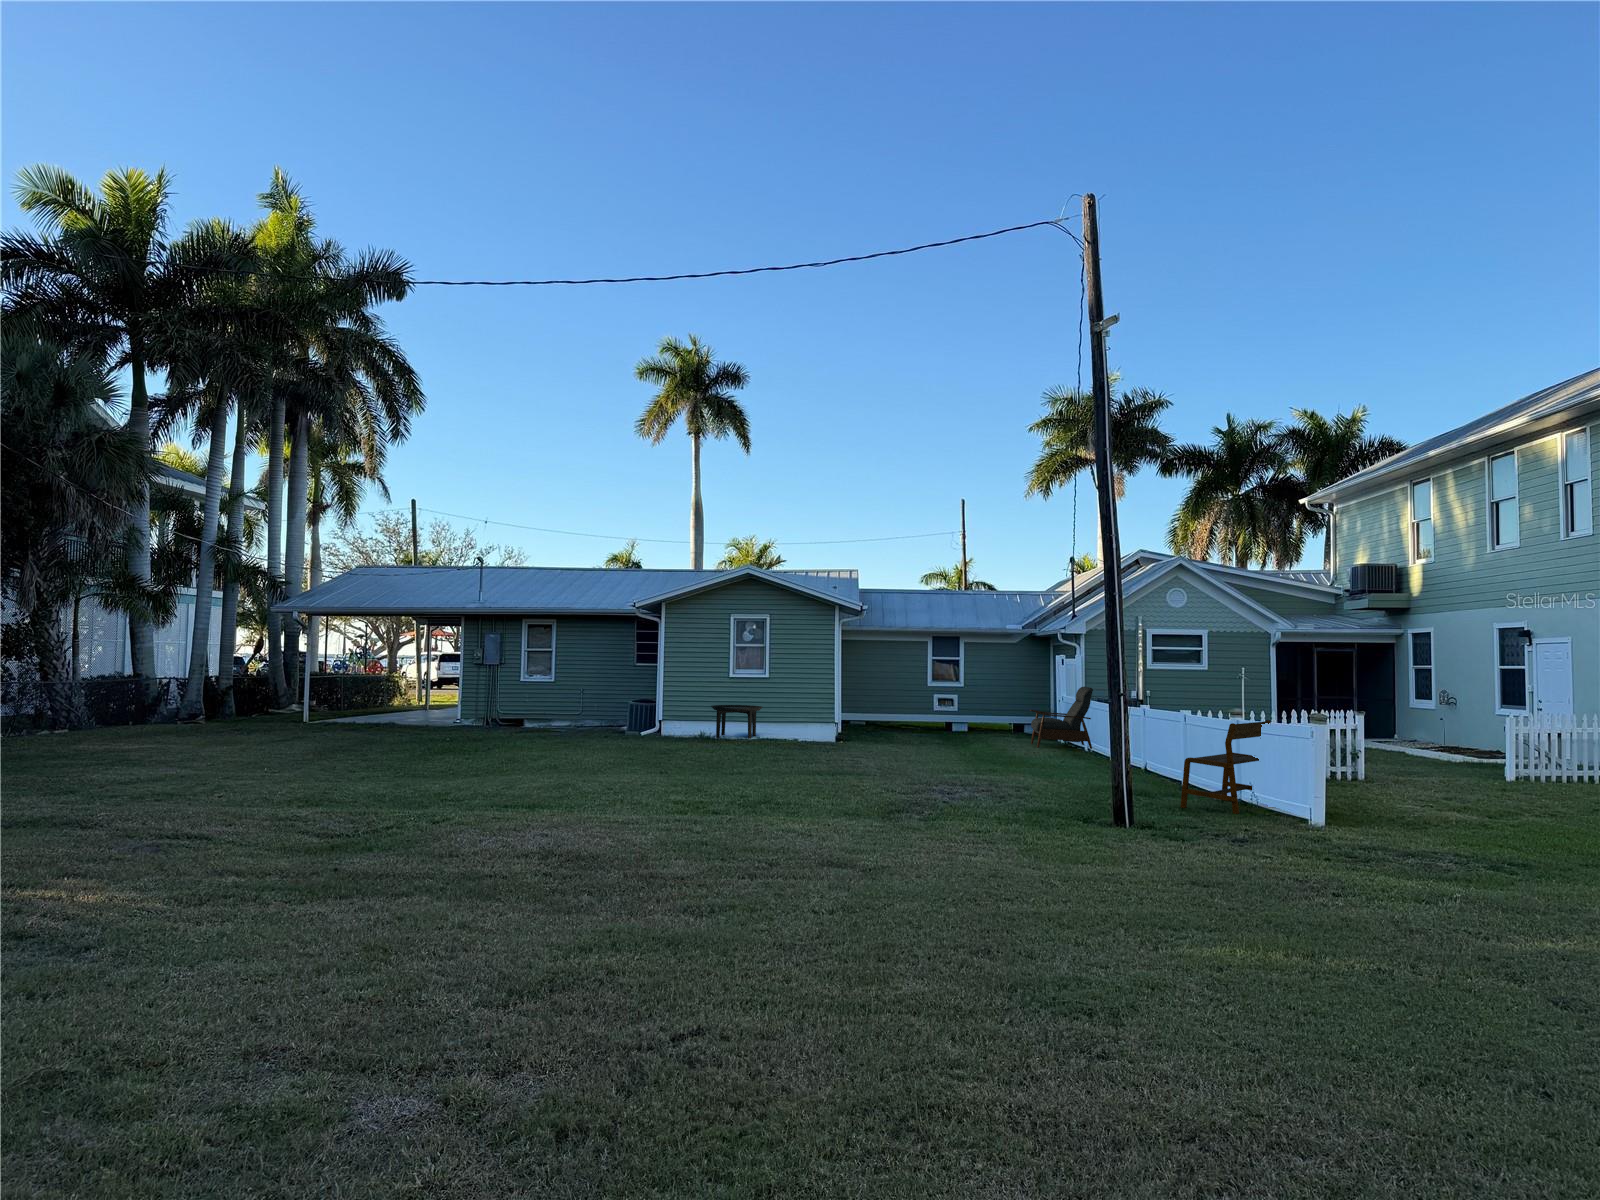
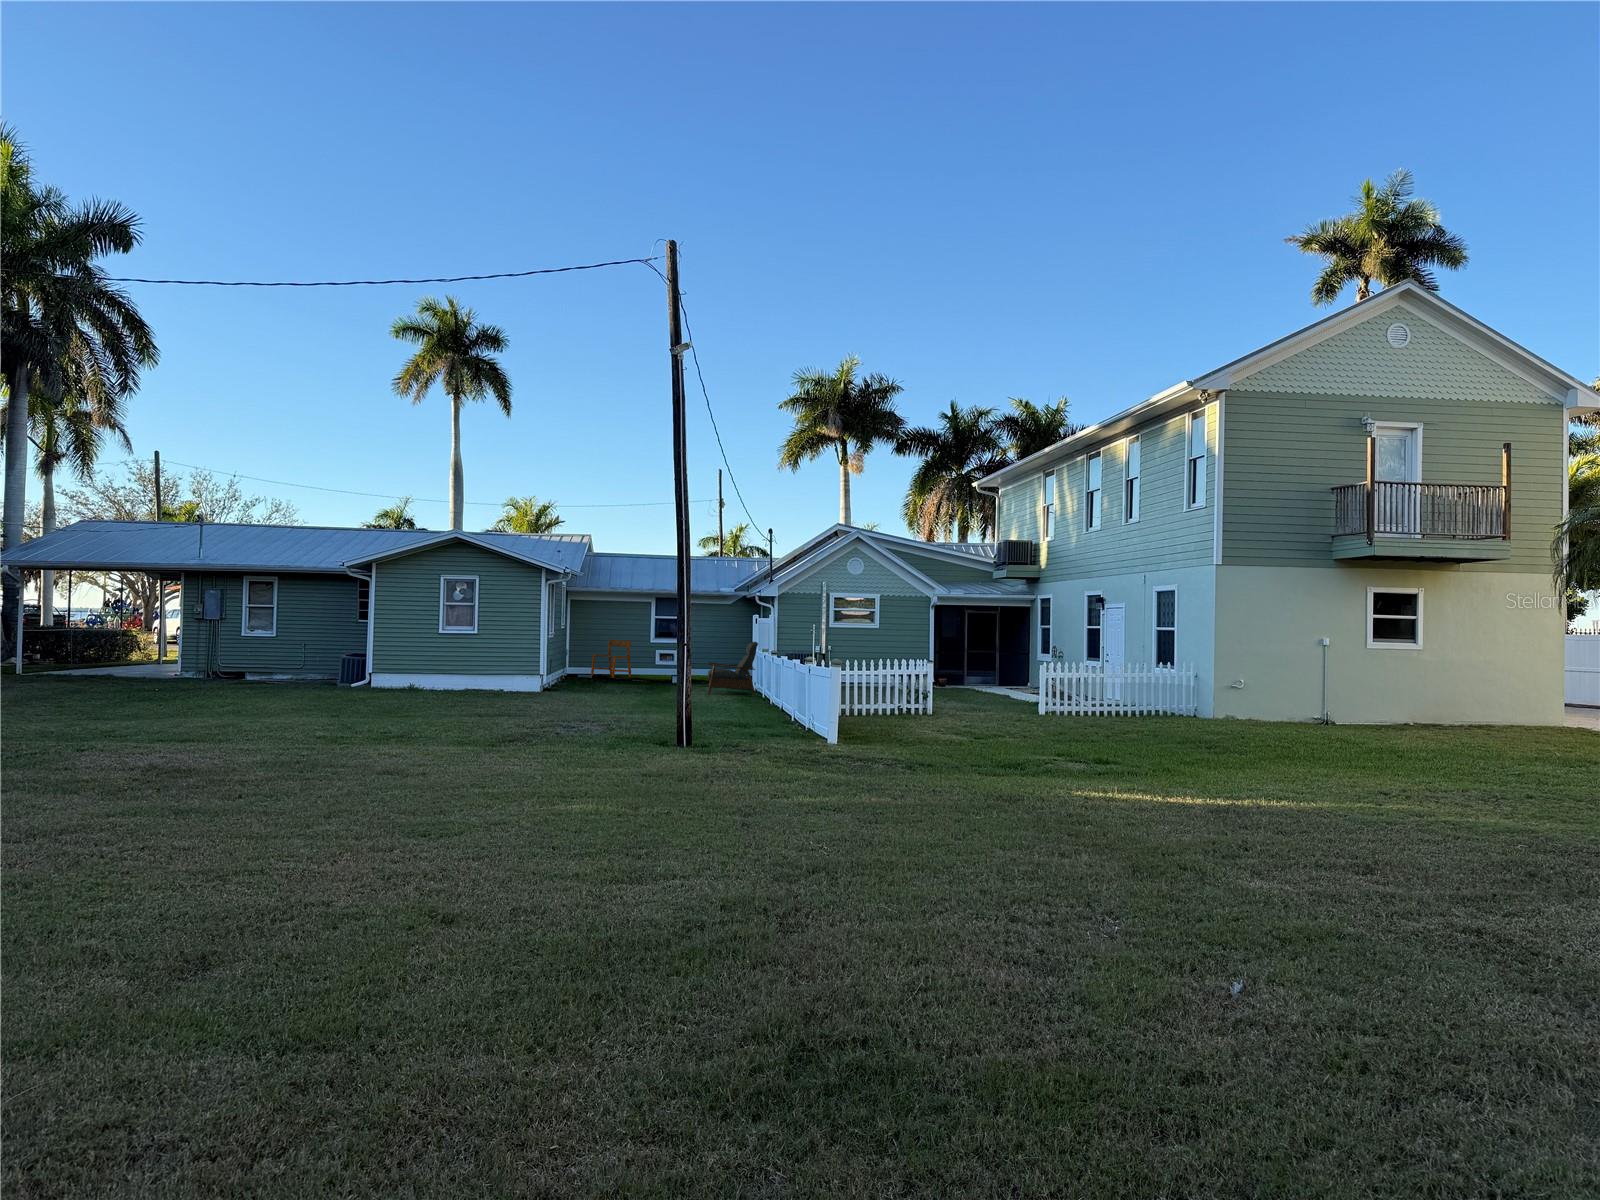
round table: present [711,705,763,739] -> none [417,658,468,688]
bench: present [1181,720,1271,814] -> present [591,639,631,678]

